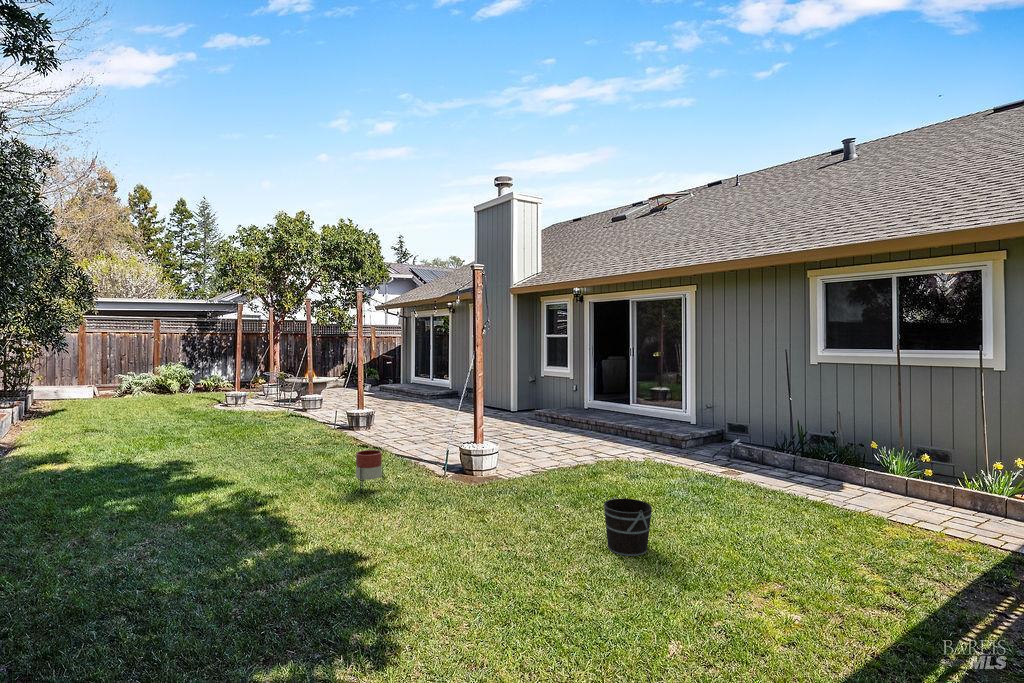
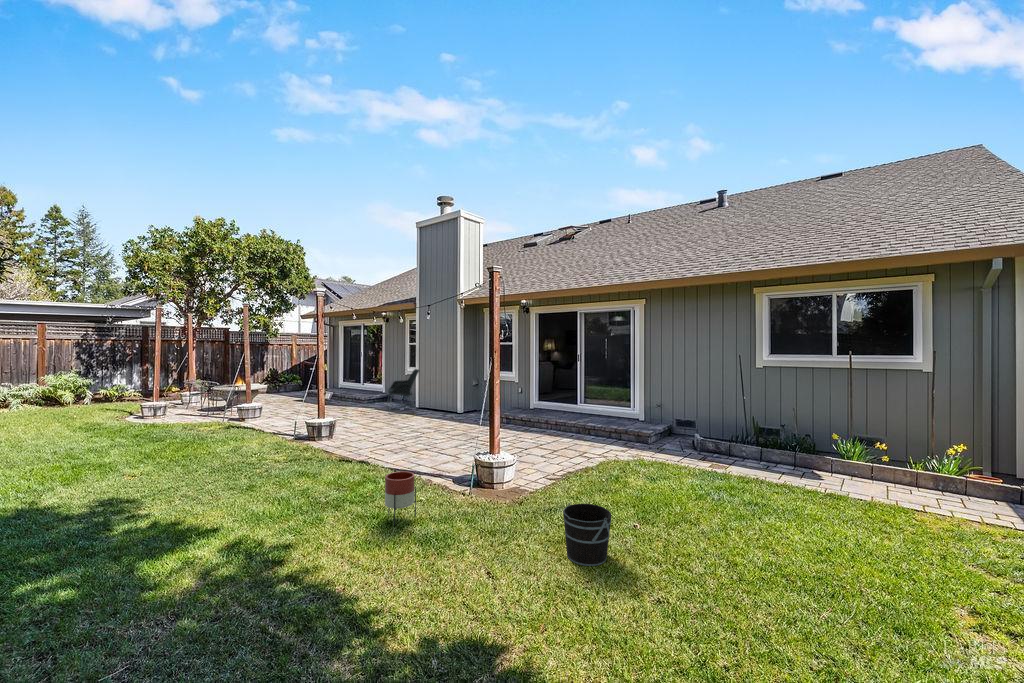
chair: none [437,364,470,410] -> present [388,369,419,414]
bucket: present [604,496,652,556] -> present [563,503,611,566]

